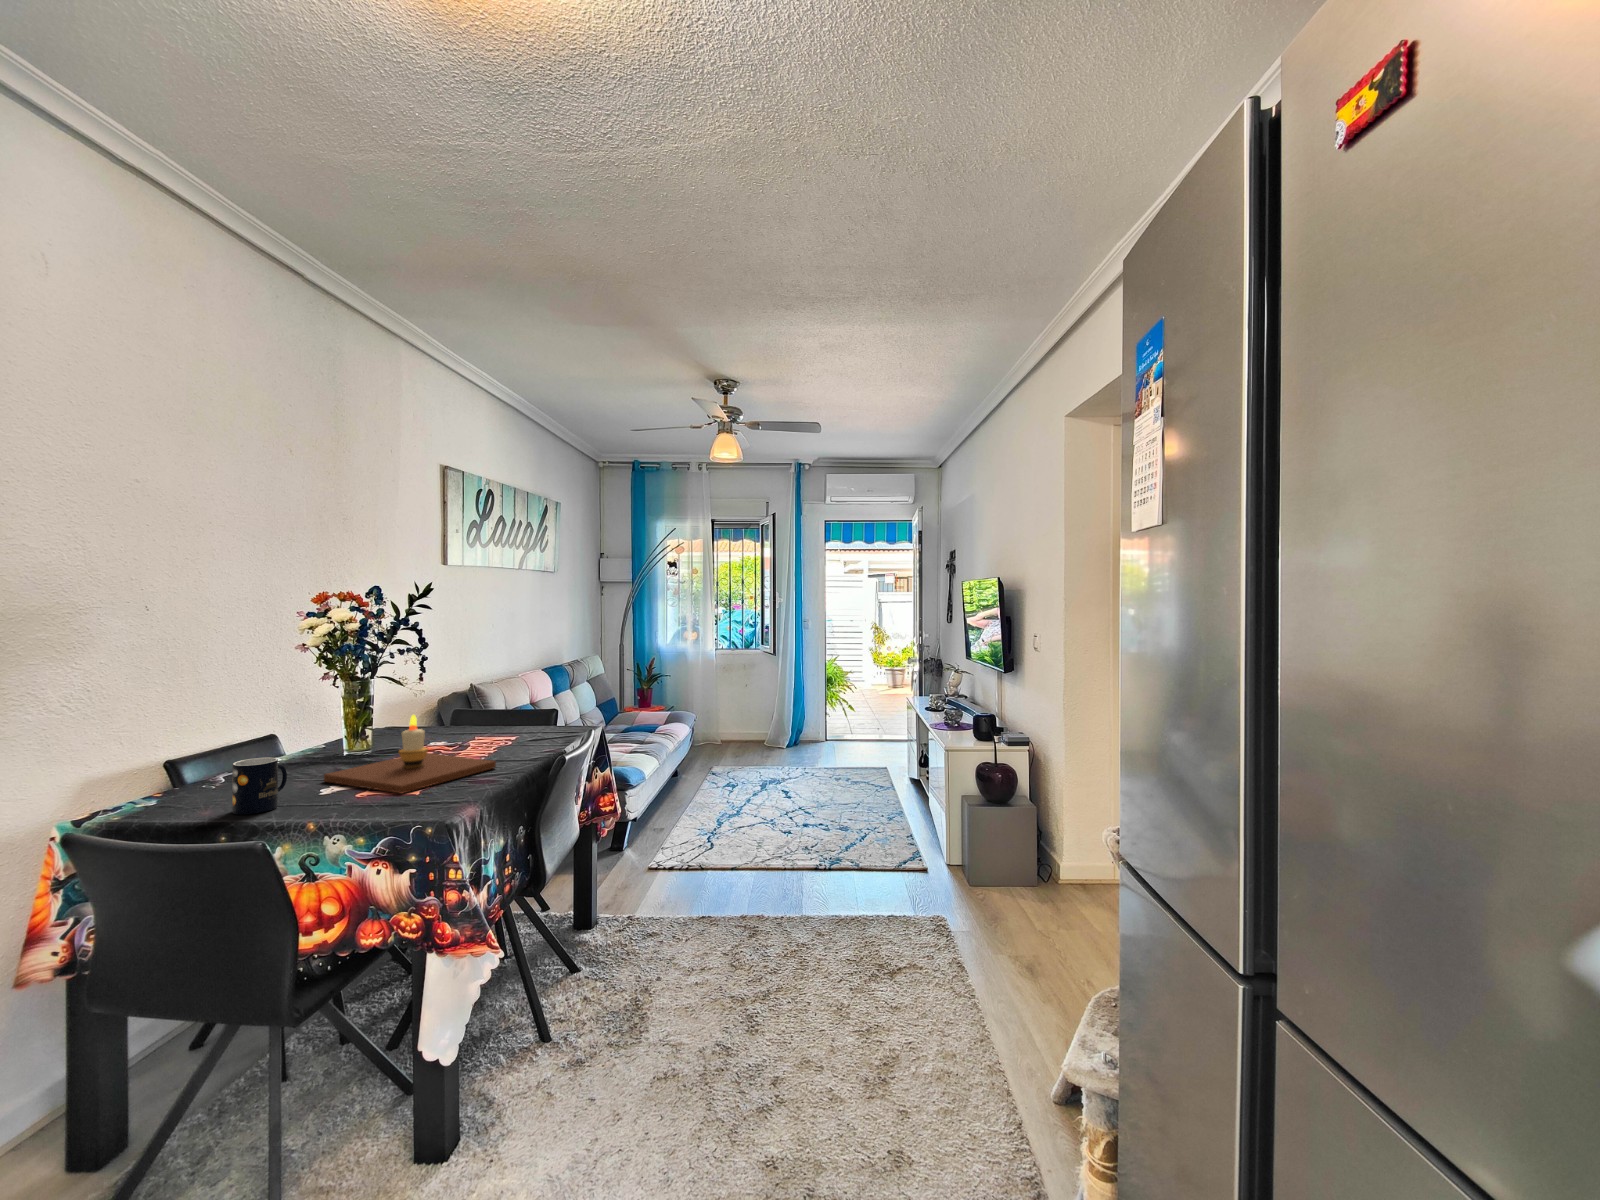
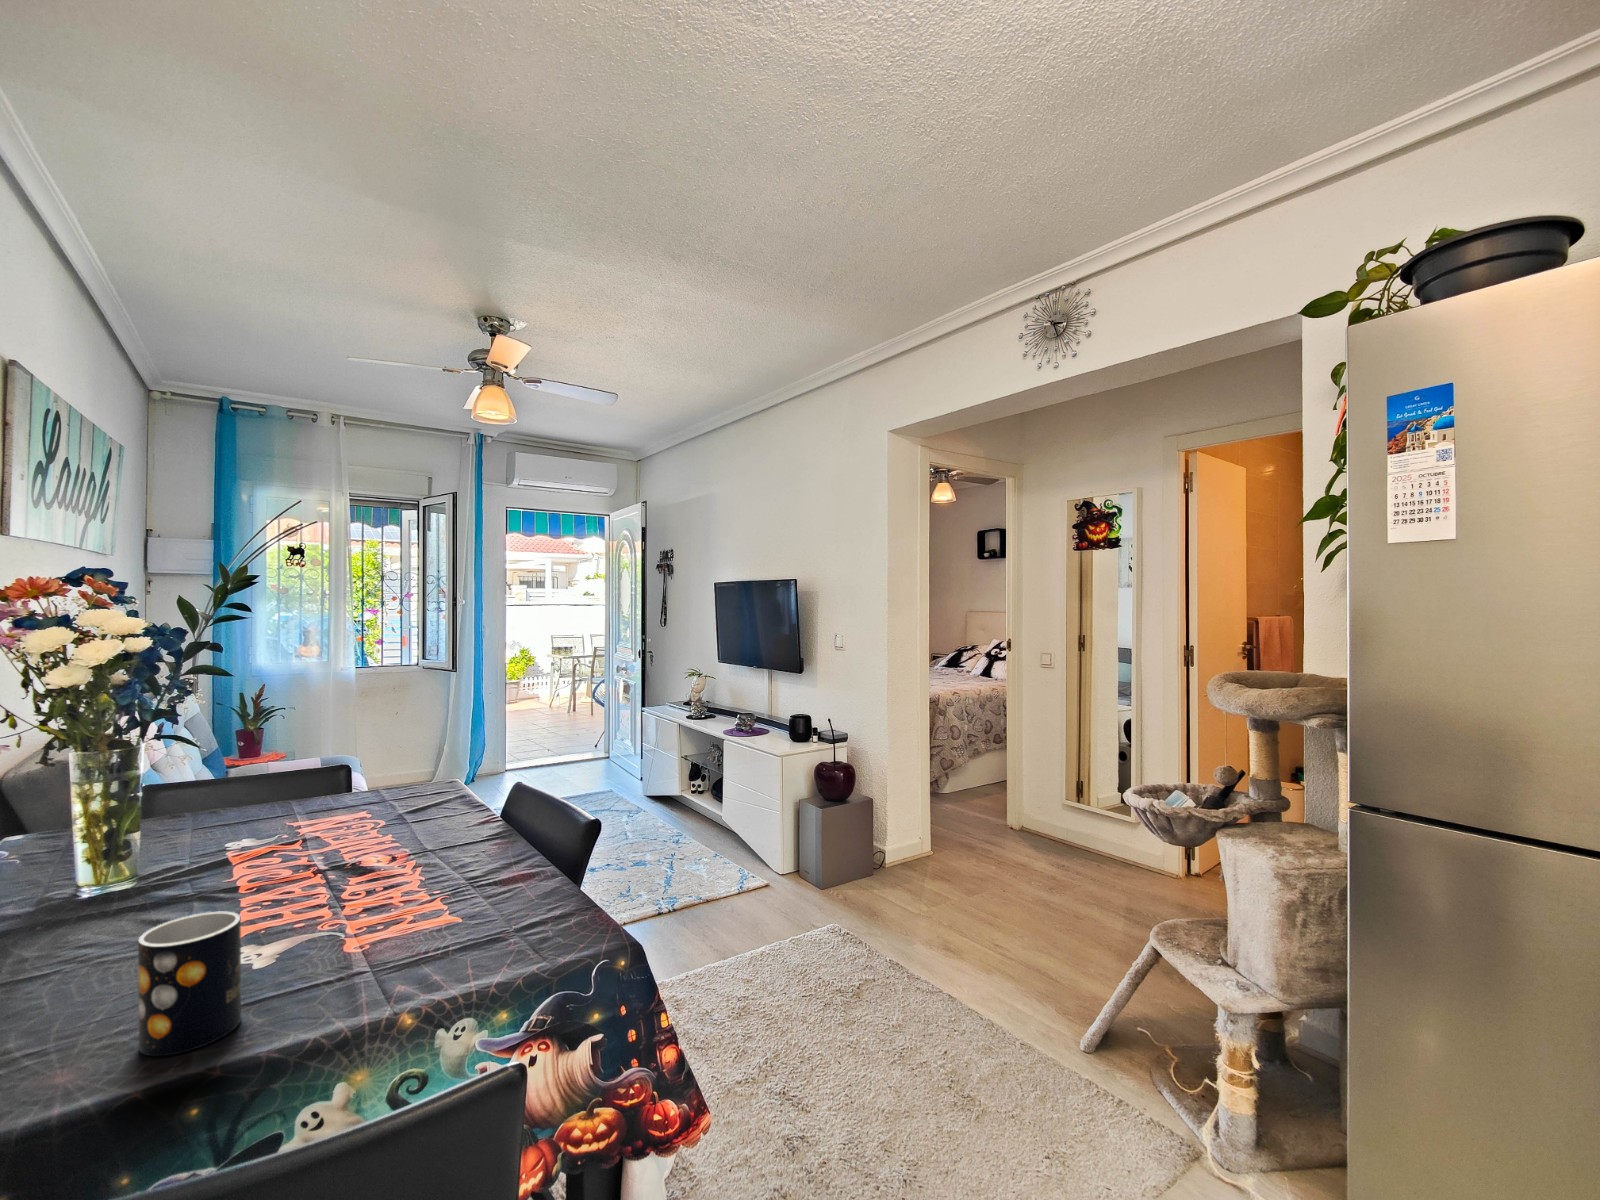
candle: present [324,715,496,794] -> none [193,787,481,948]

